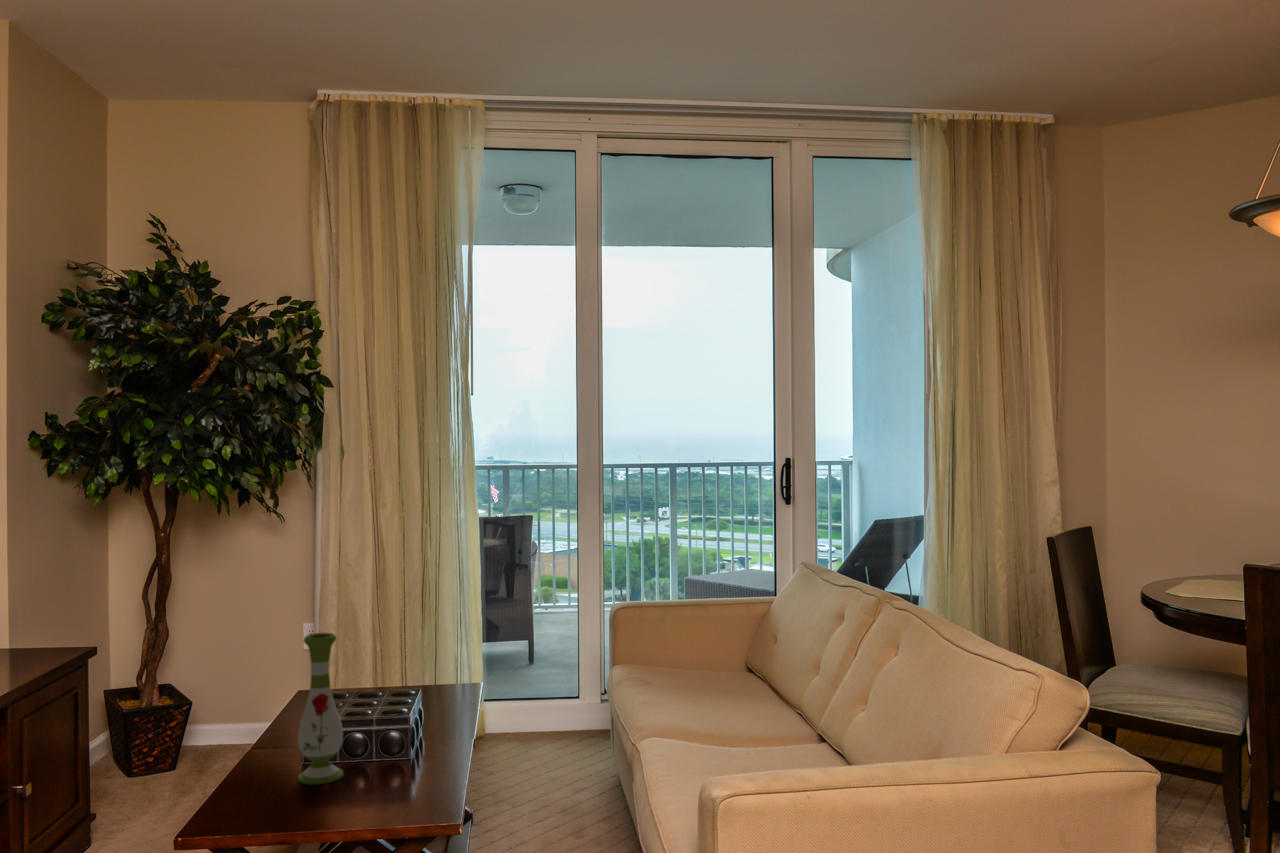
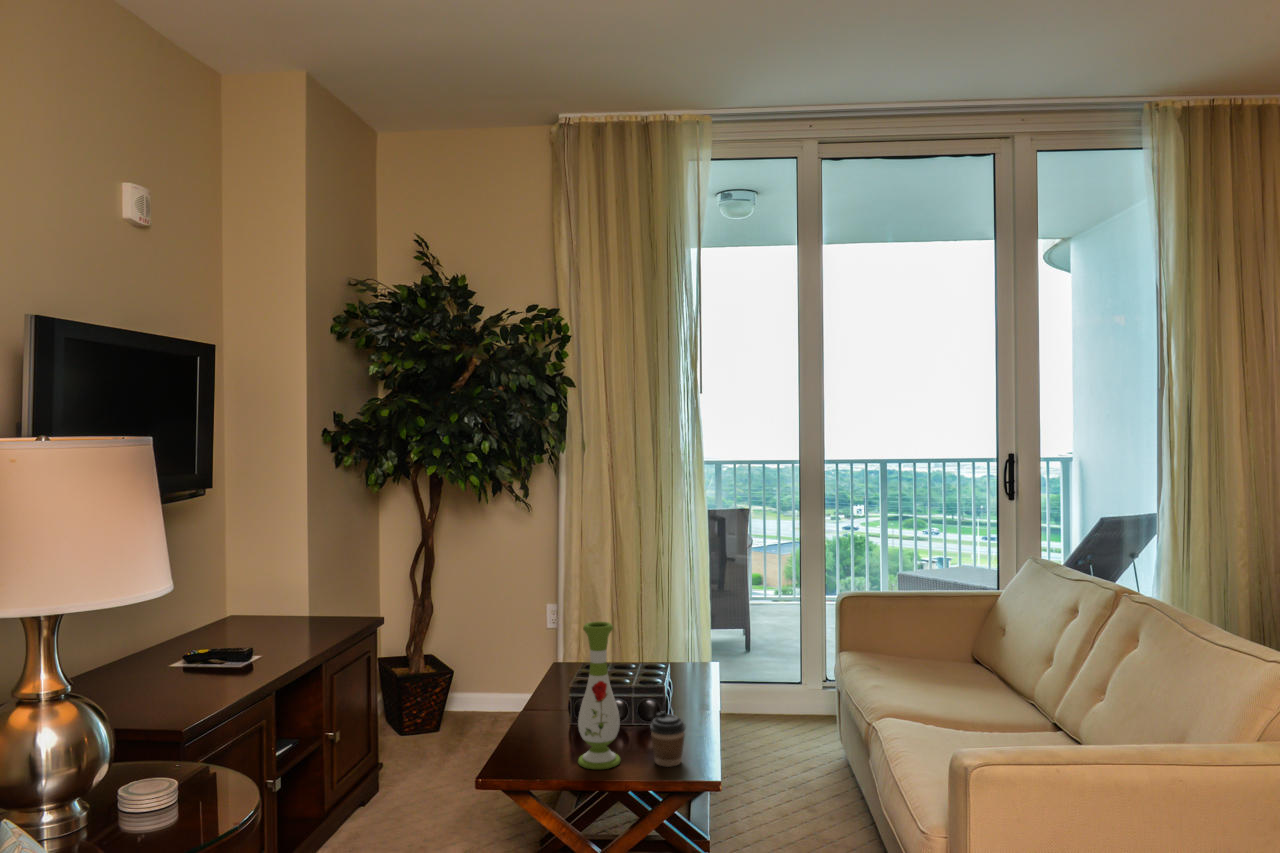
coffee cup: none [375,722,412,778] -> present [650,712,686,767]

